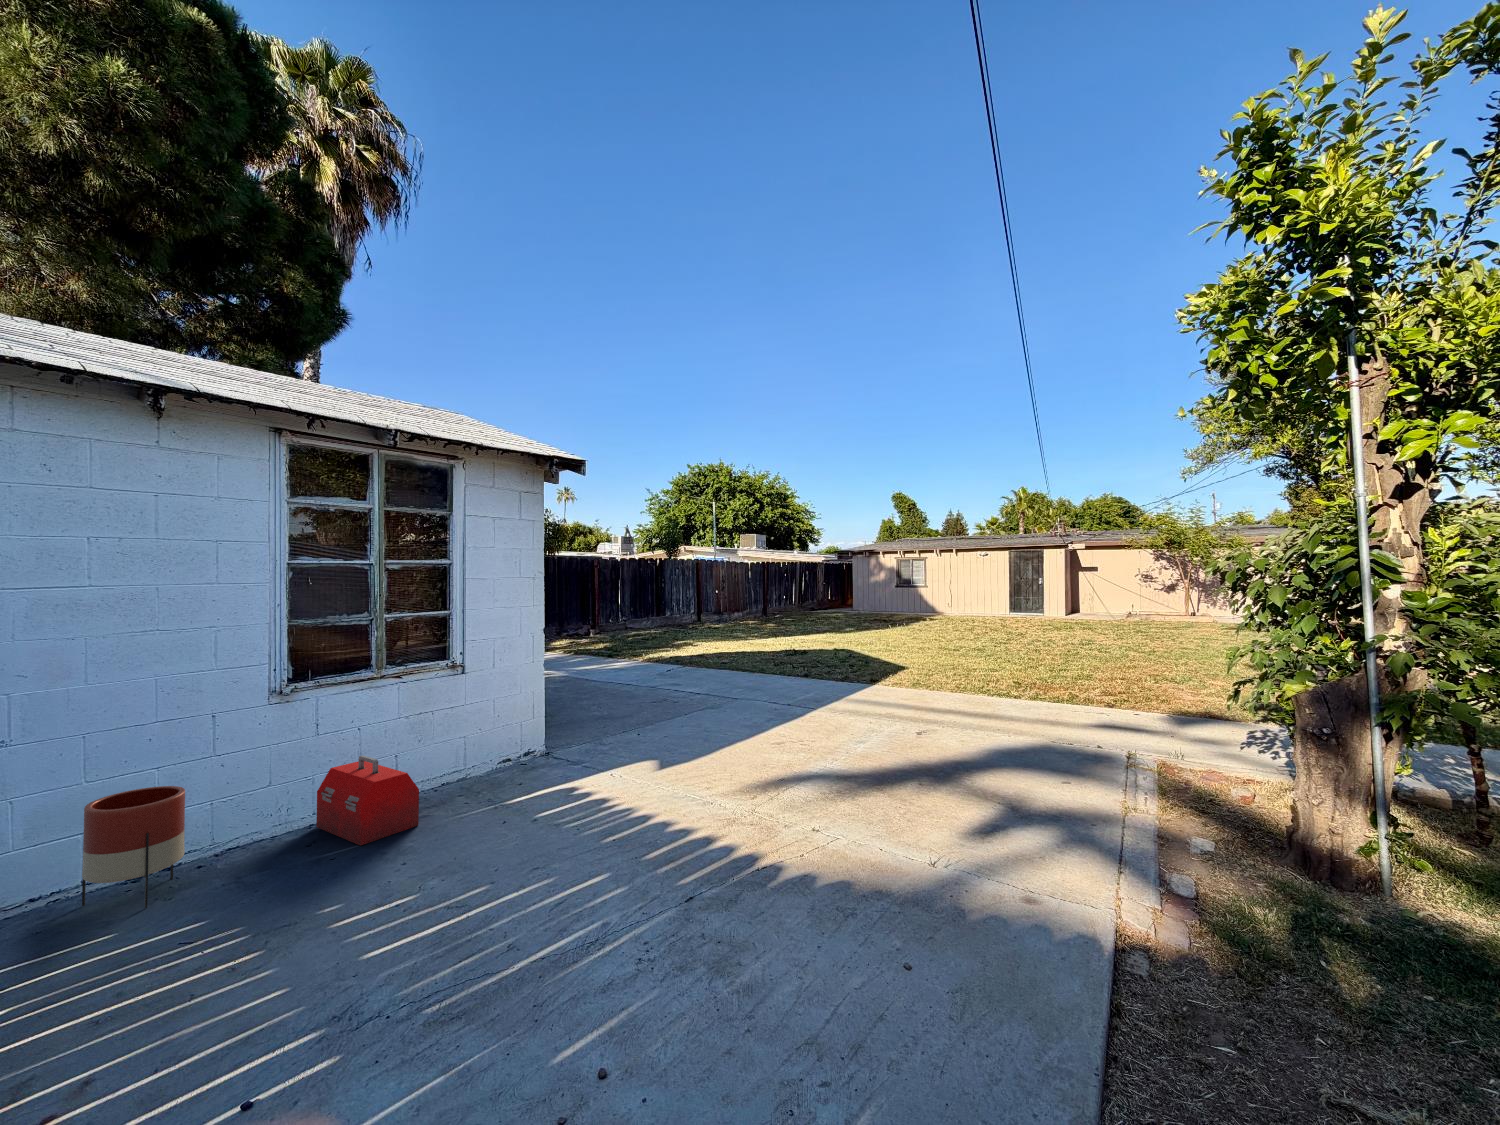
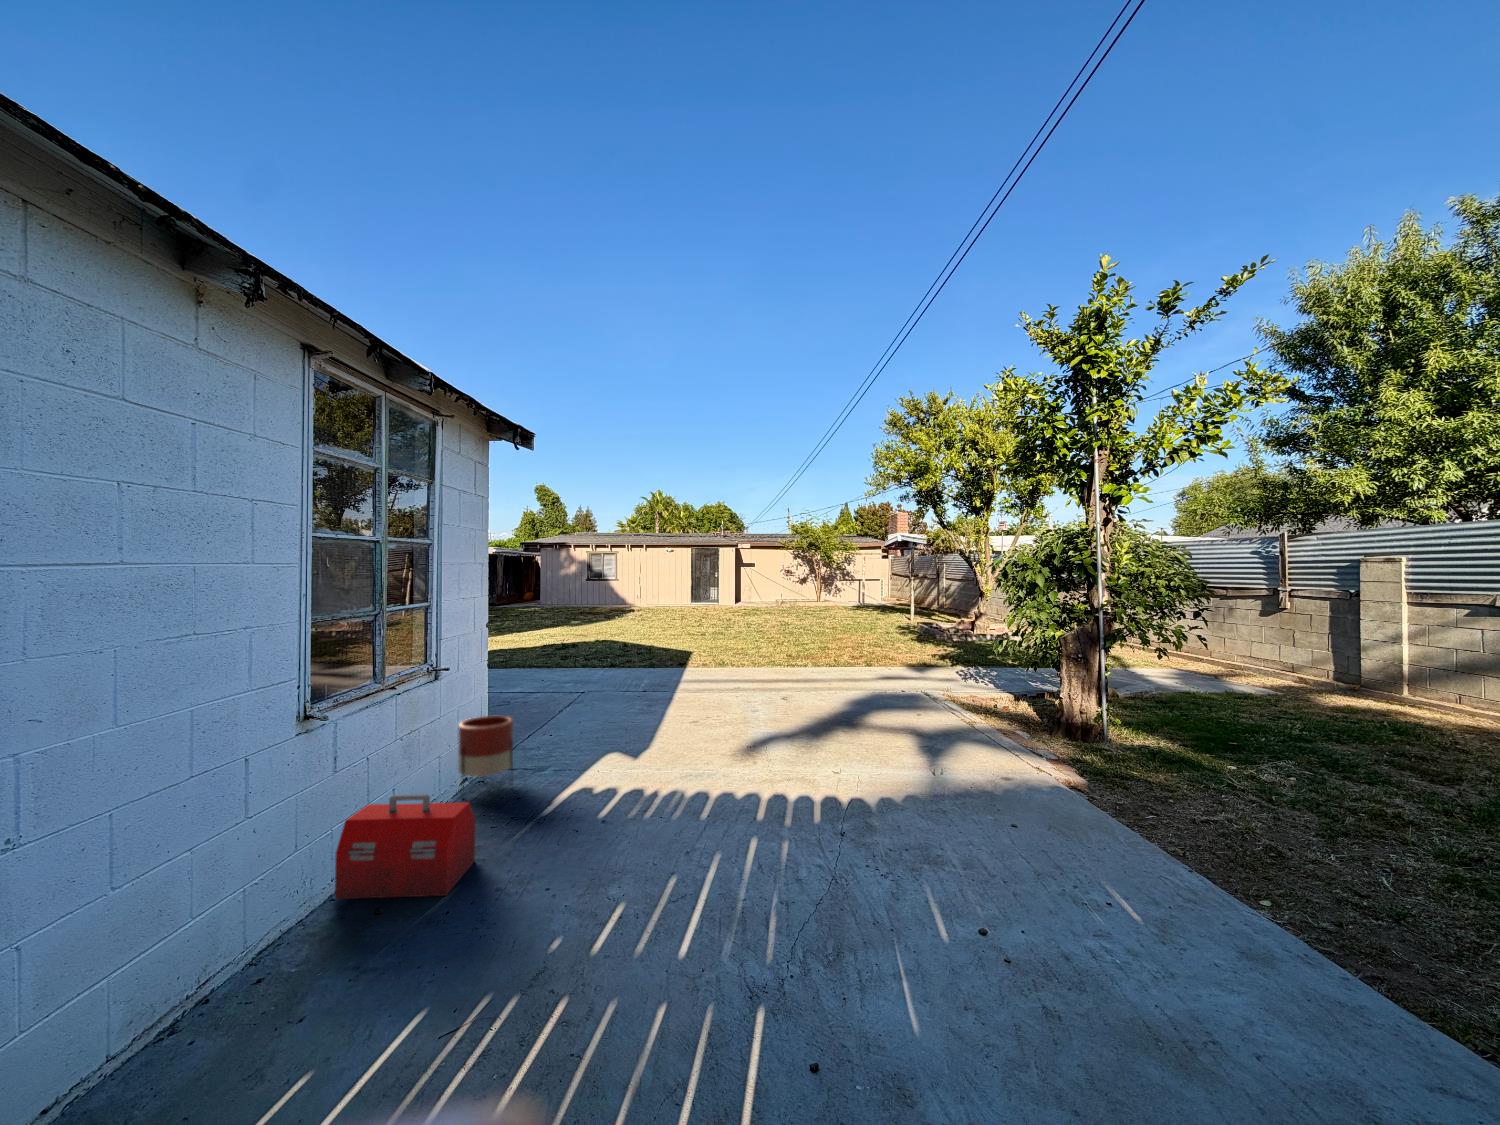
planter: present [82,786,185,908] -> present [458,716,513,781]

